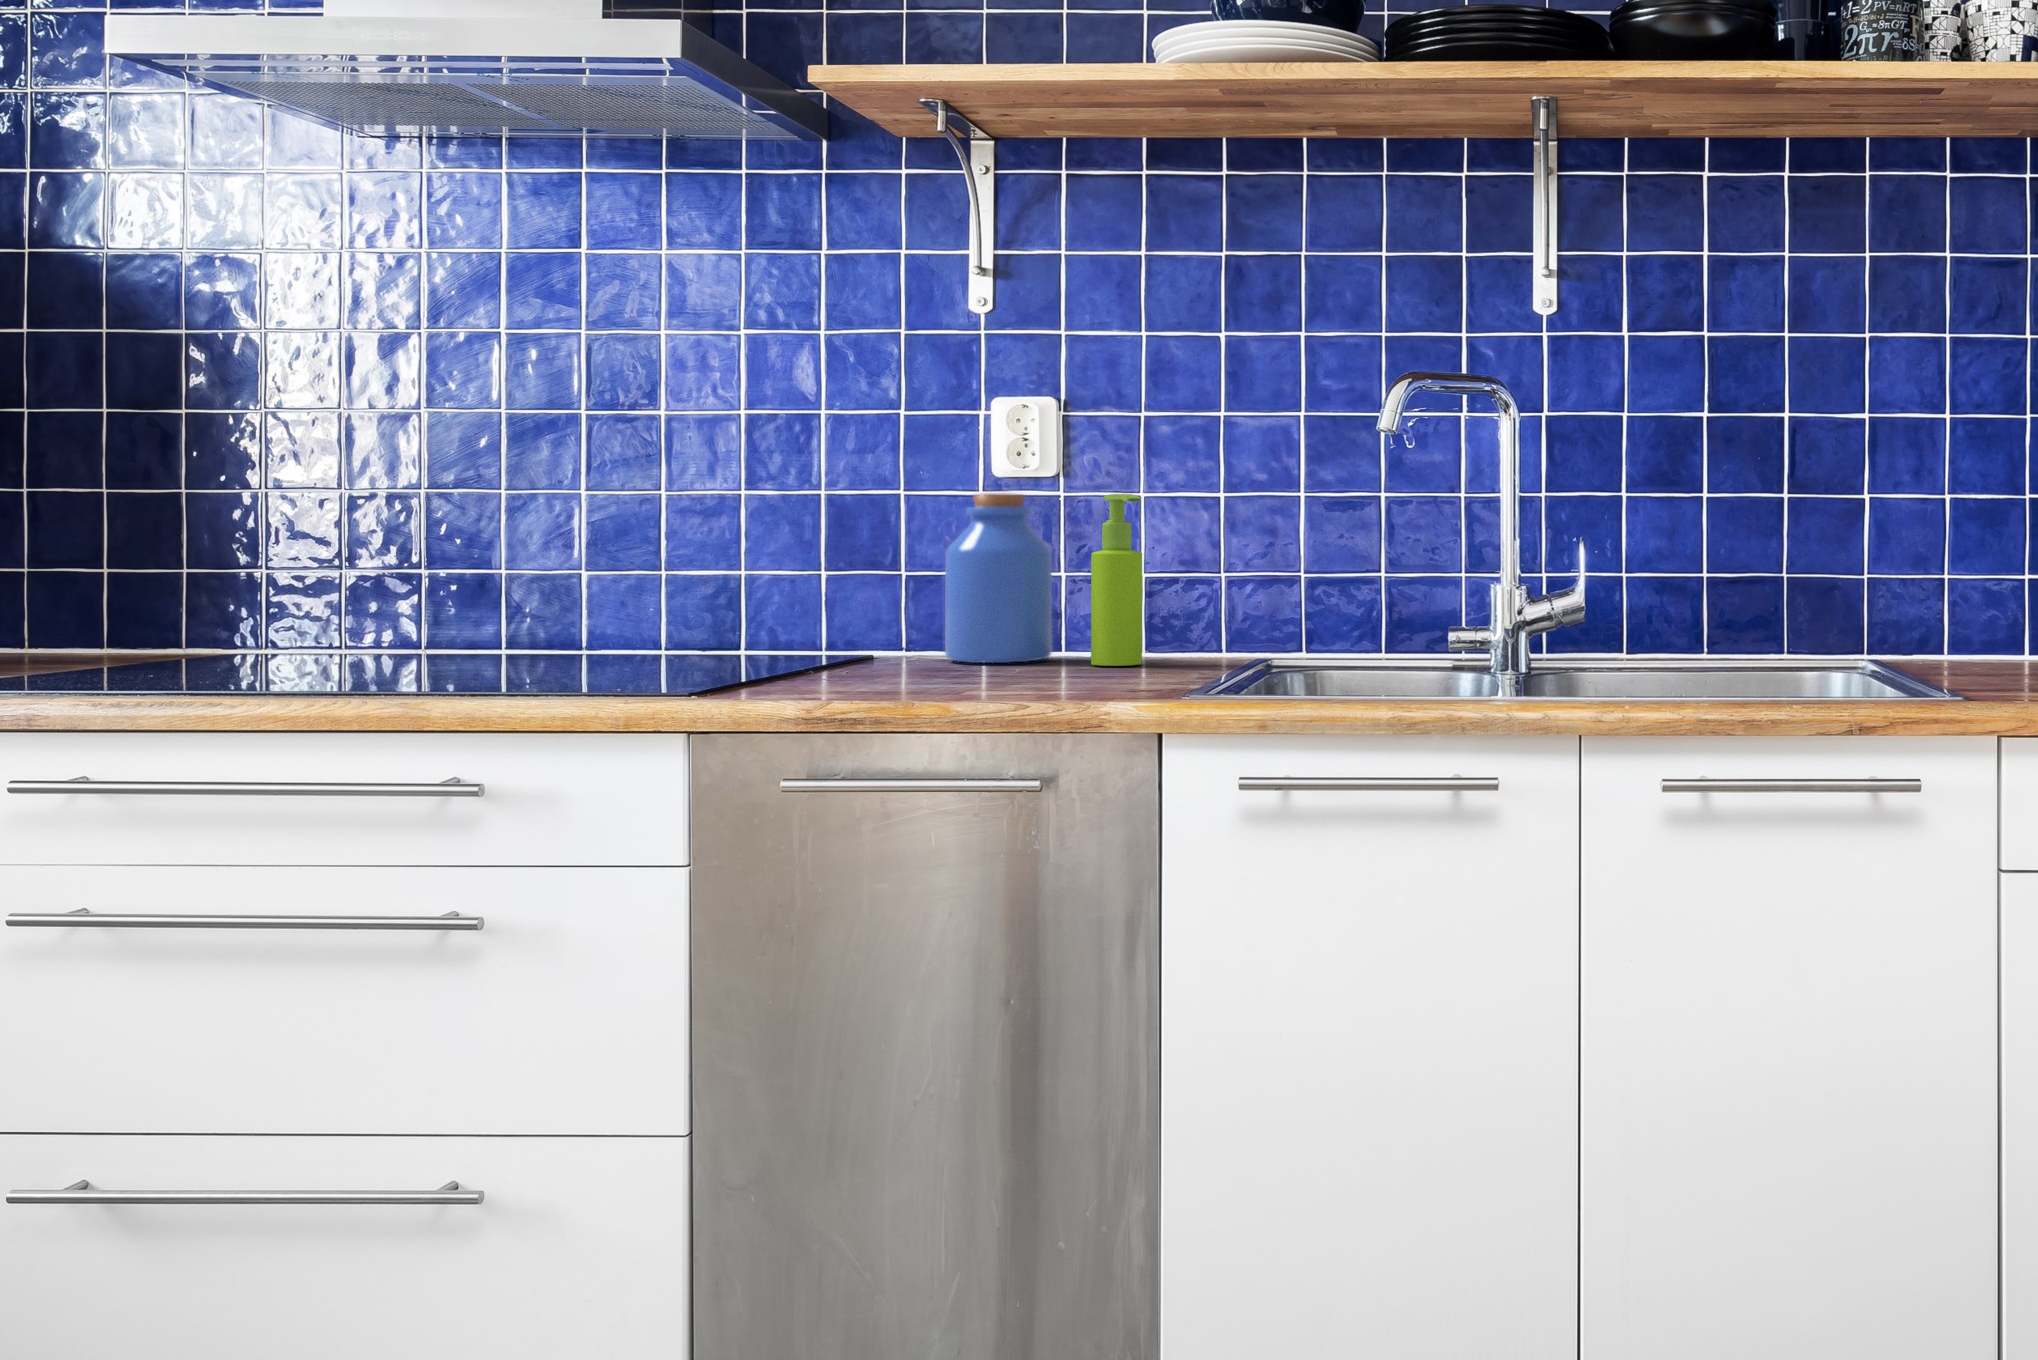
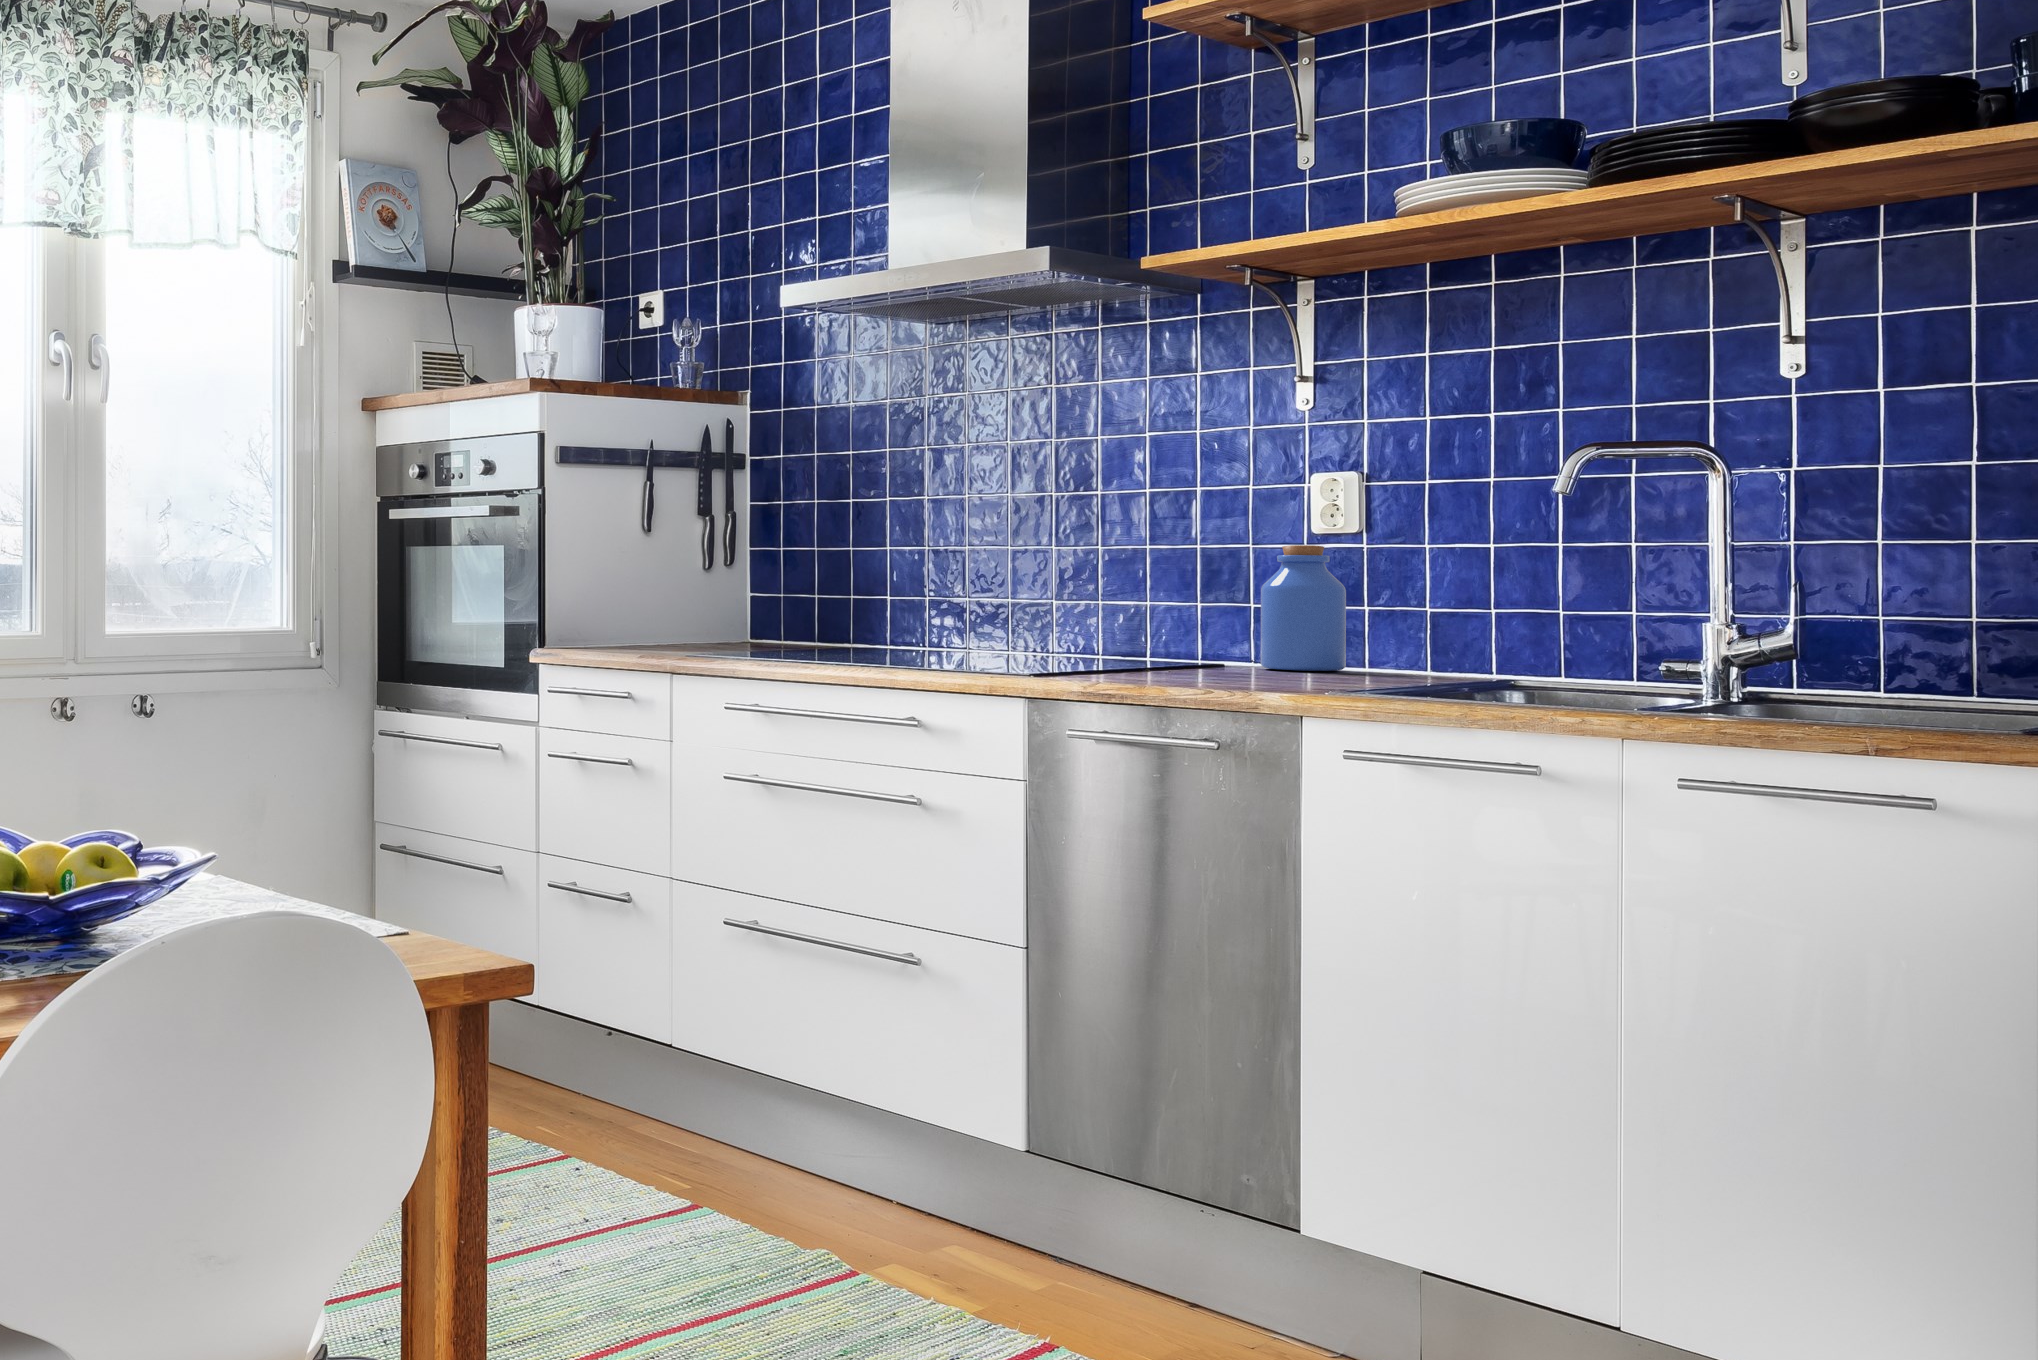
soap dispenser: present [1091,494,1142,666] -> none [1358,545,1401,676]

